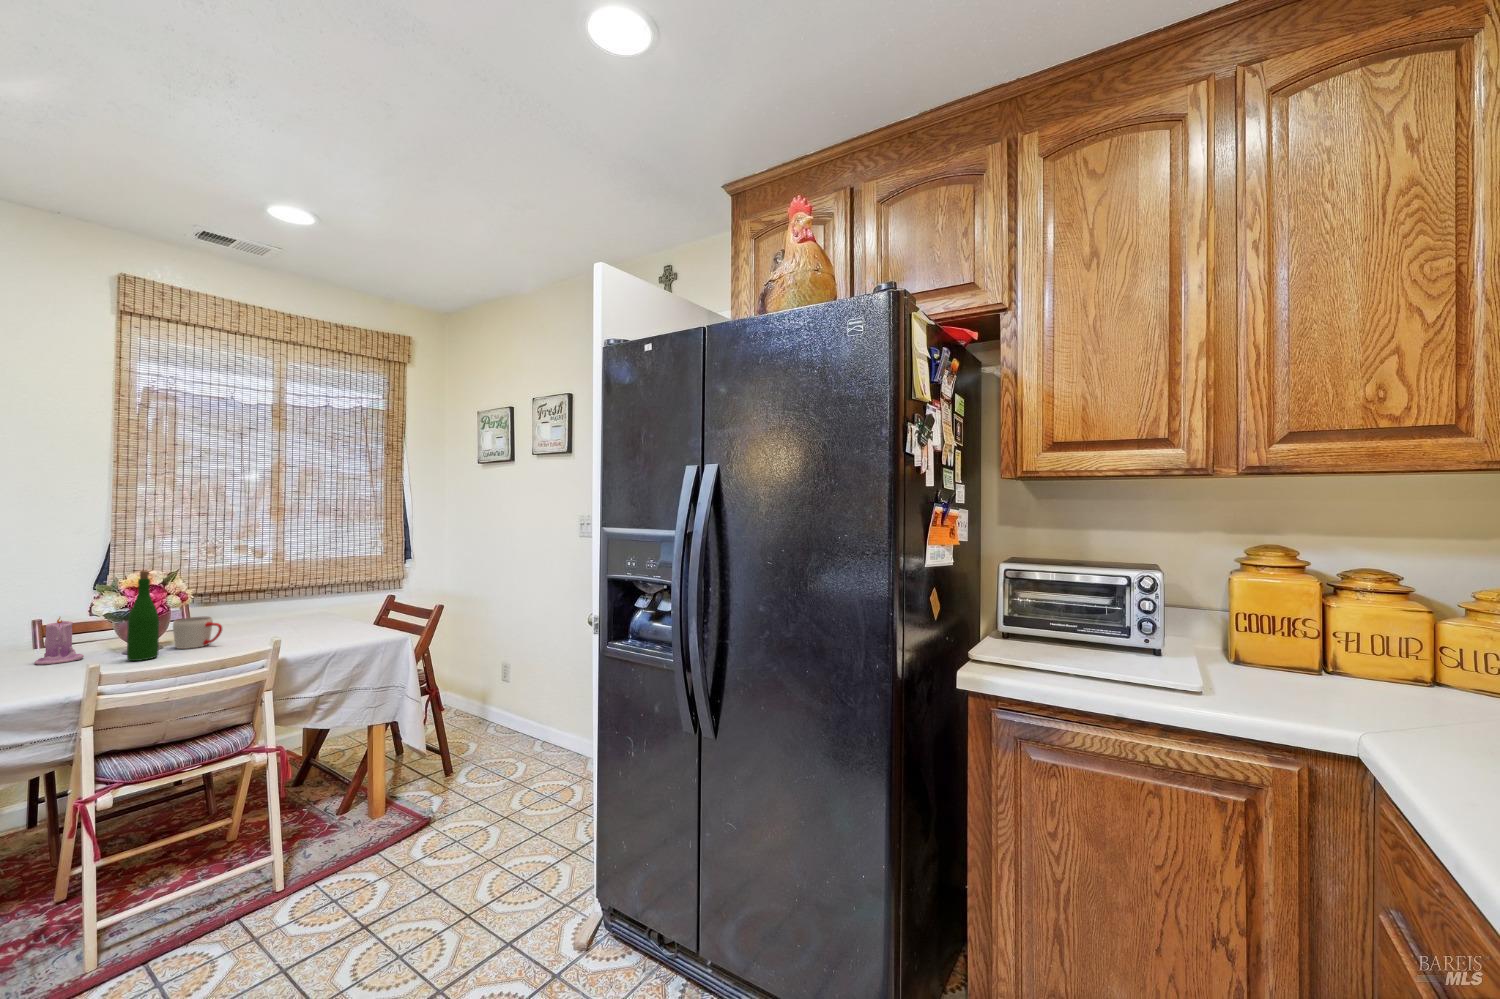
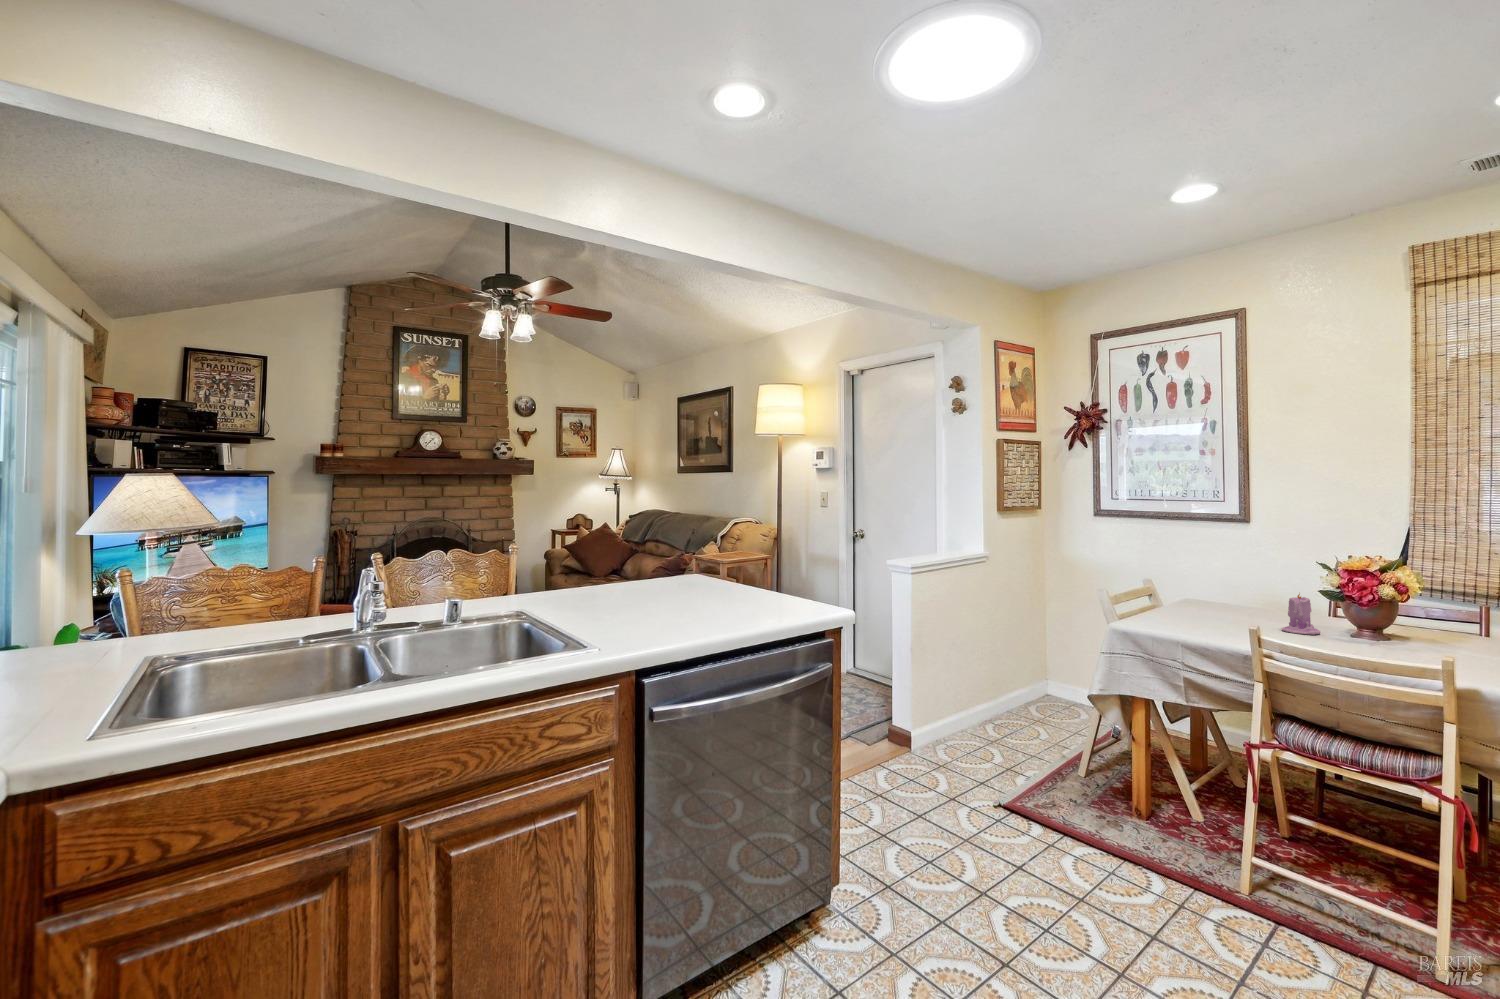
wine bottle: present [127,571,159,661] -> none [1333,559,1366,650]
mug: present [173,616,222,649] -> none [1398,617,1450,654]

